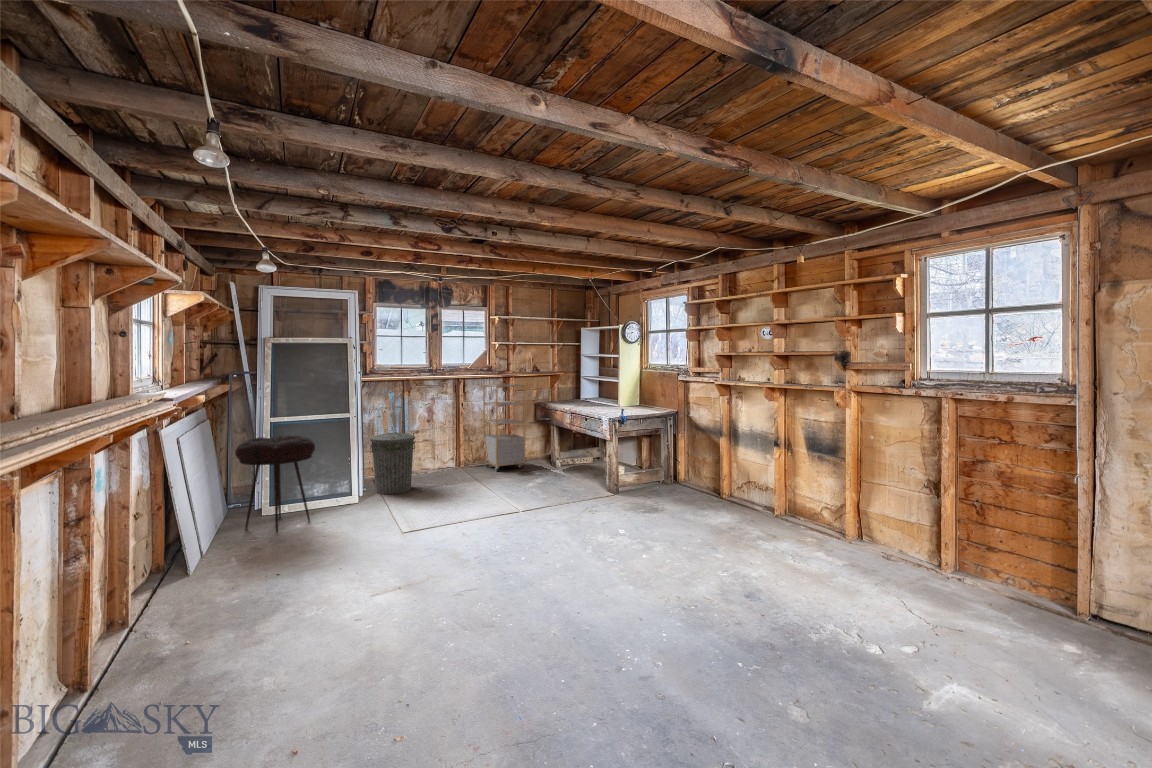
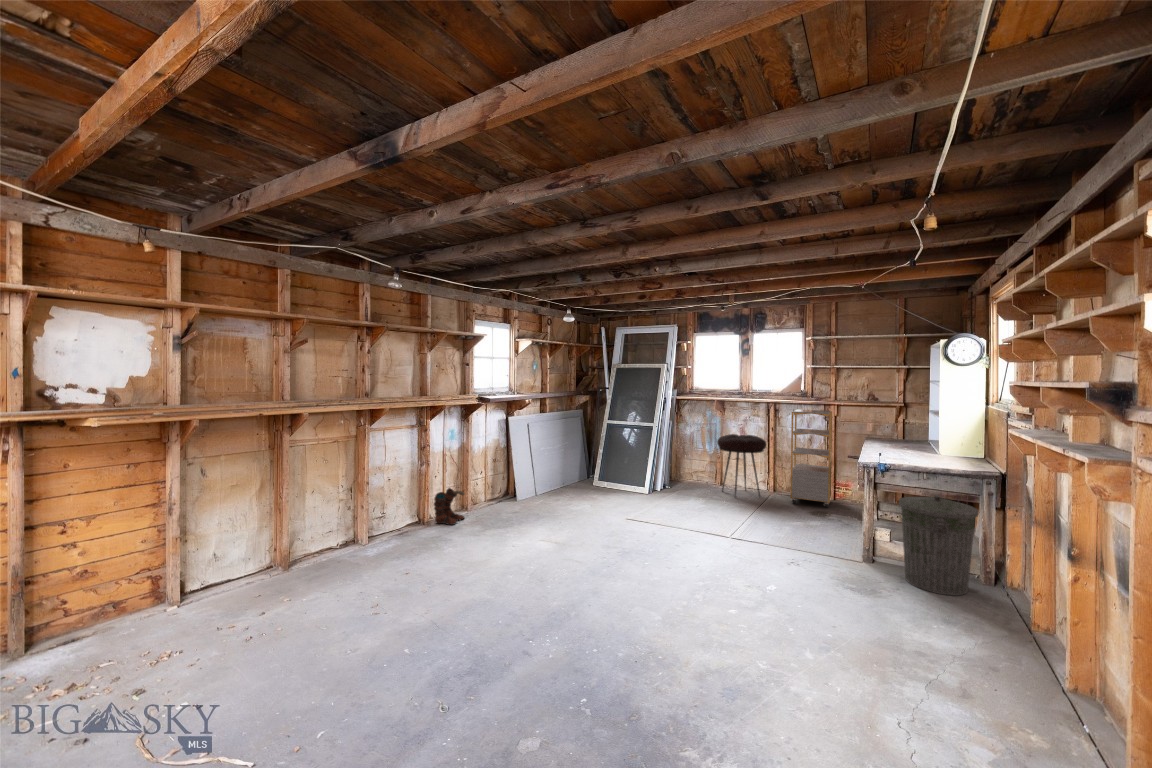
trash can: present [370,431,415,494] -> present [899,495,978,595]
stool: present [235,435,315,533] -> present [717,434,766,497]
boots: none [156,566,221,642] -> present [434,488,465,525]

